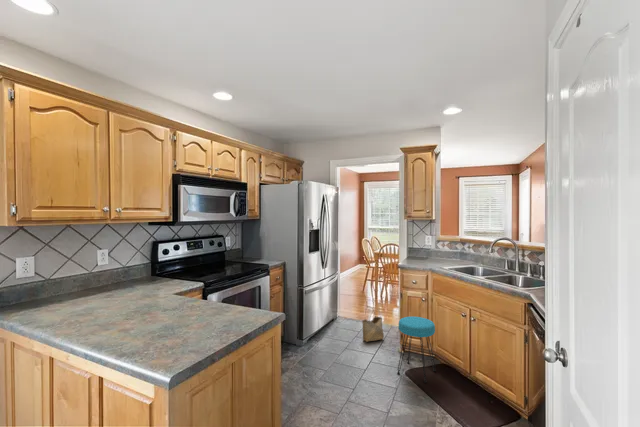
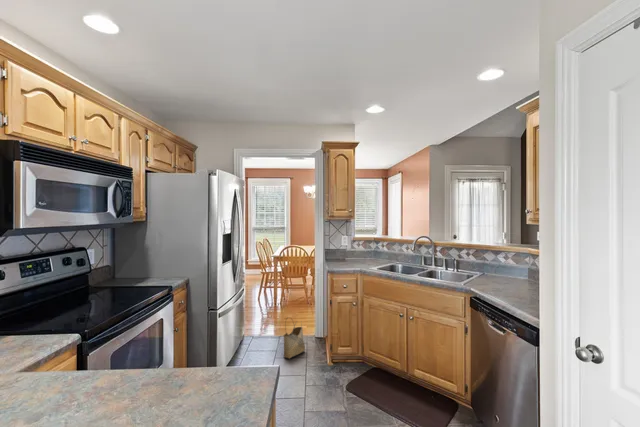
stool: present [398,317,436,382] -> none [339,324,377,395]

